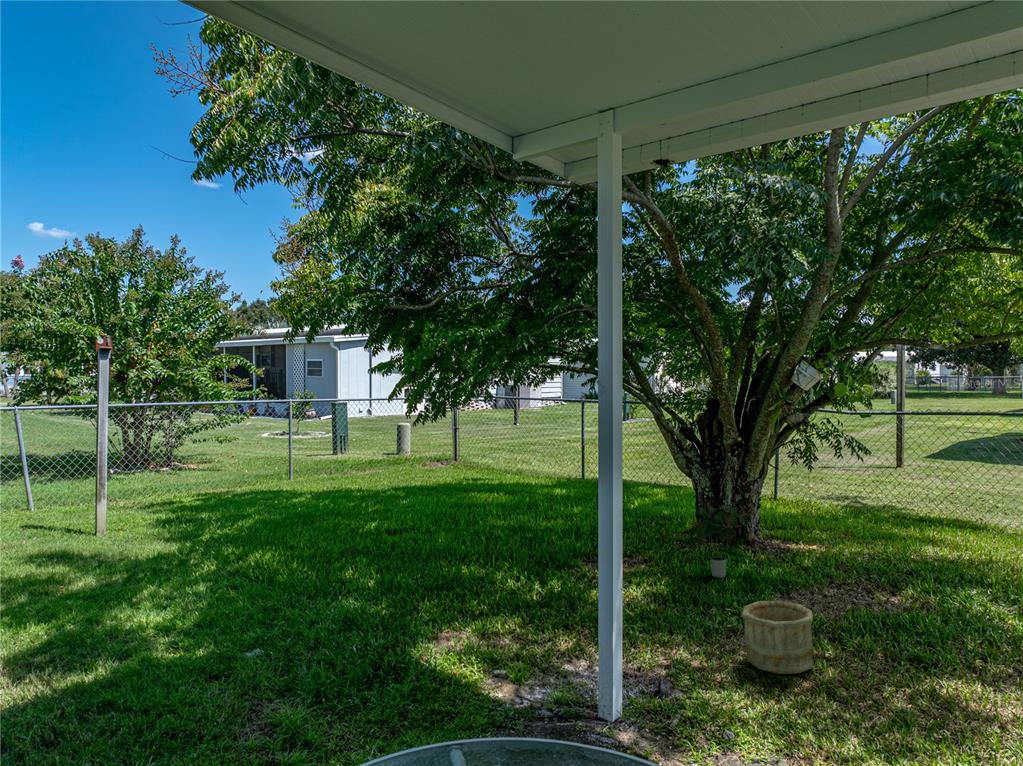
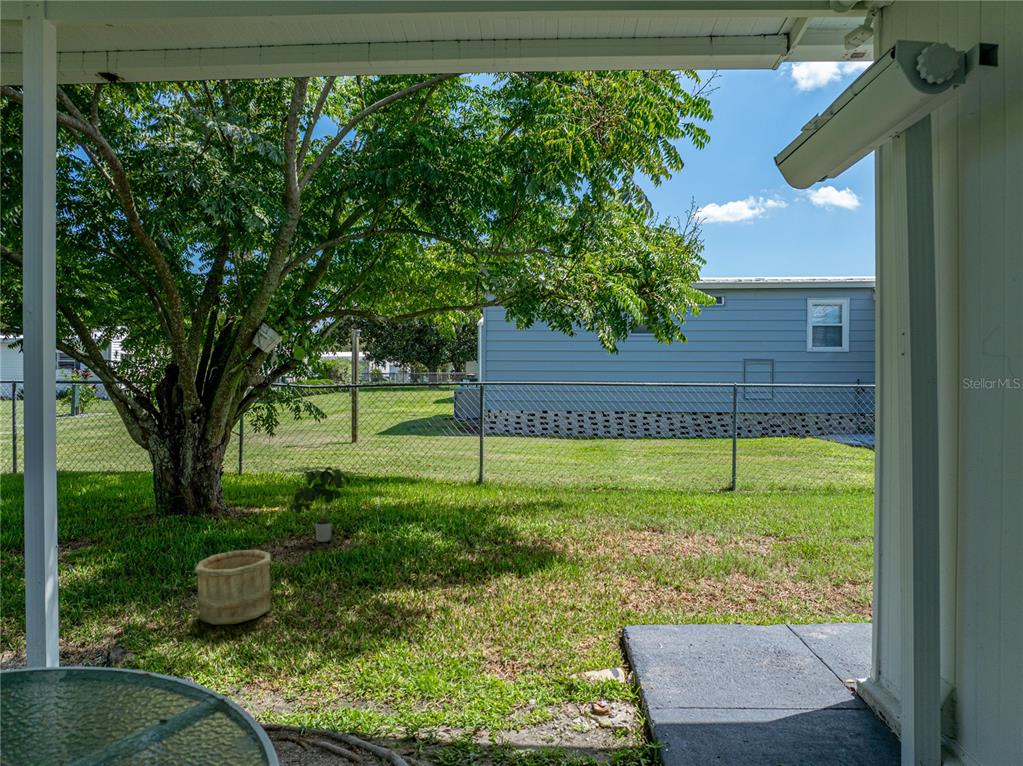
potted plant: present [685,505,748,577] -> present [290,467,350,542]

